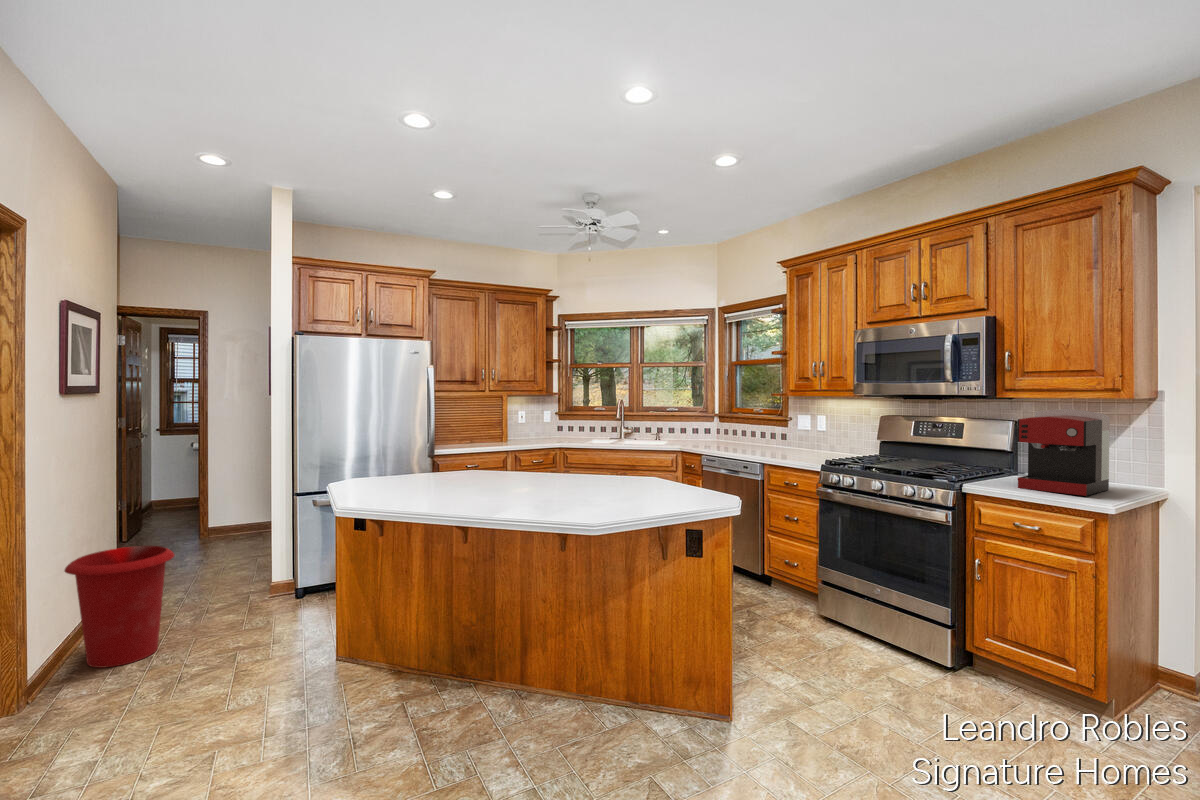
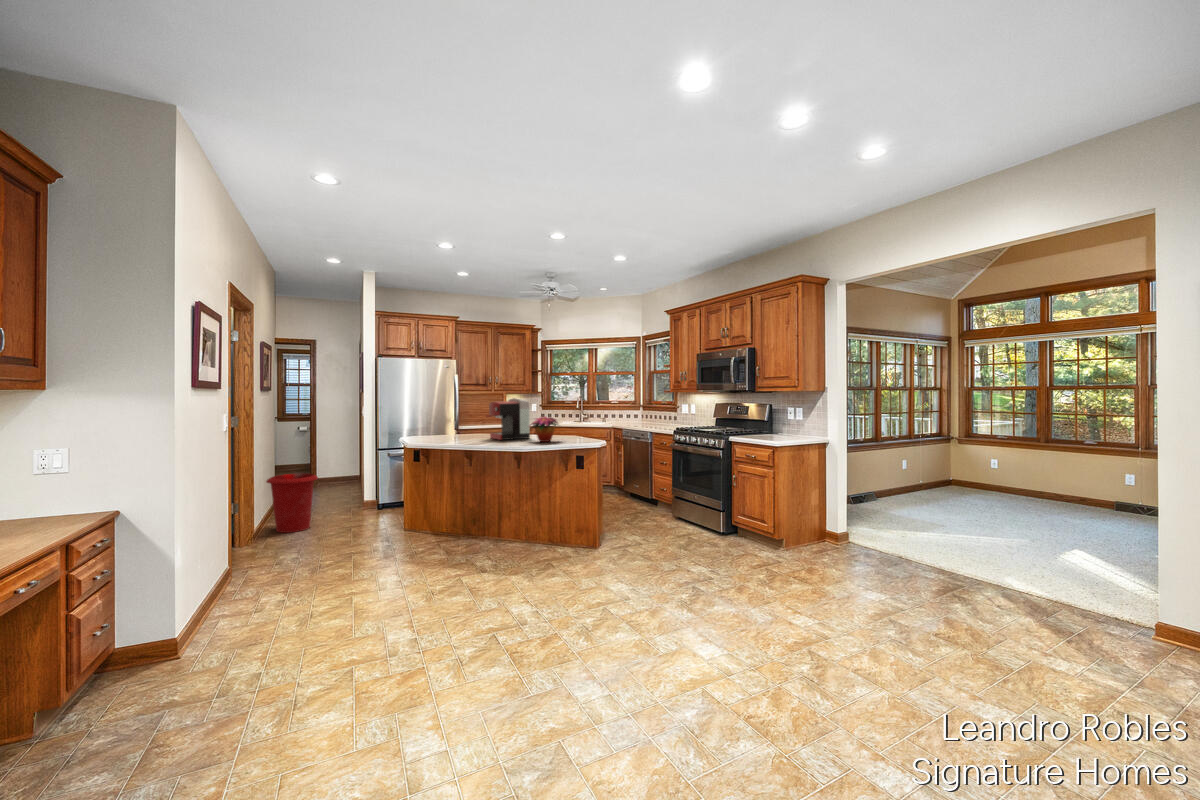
coffee maker: present [1017,409,1110,496] -> present [486,398,530,440]
flower arrangement: none [585,447,663,502] -> present [529,417,558,442]

